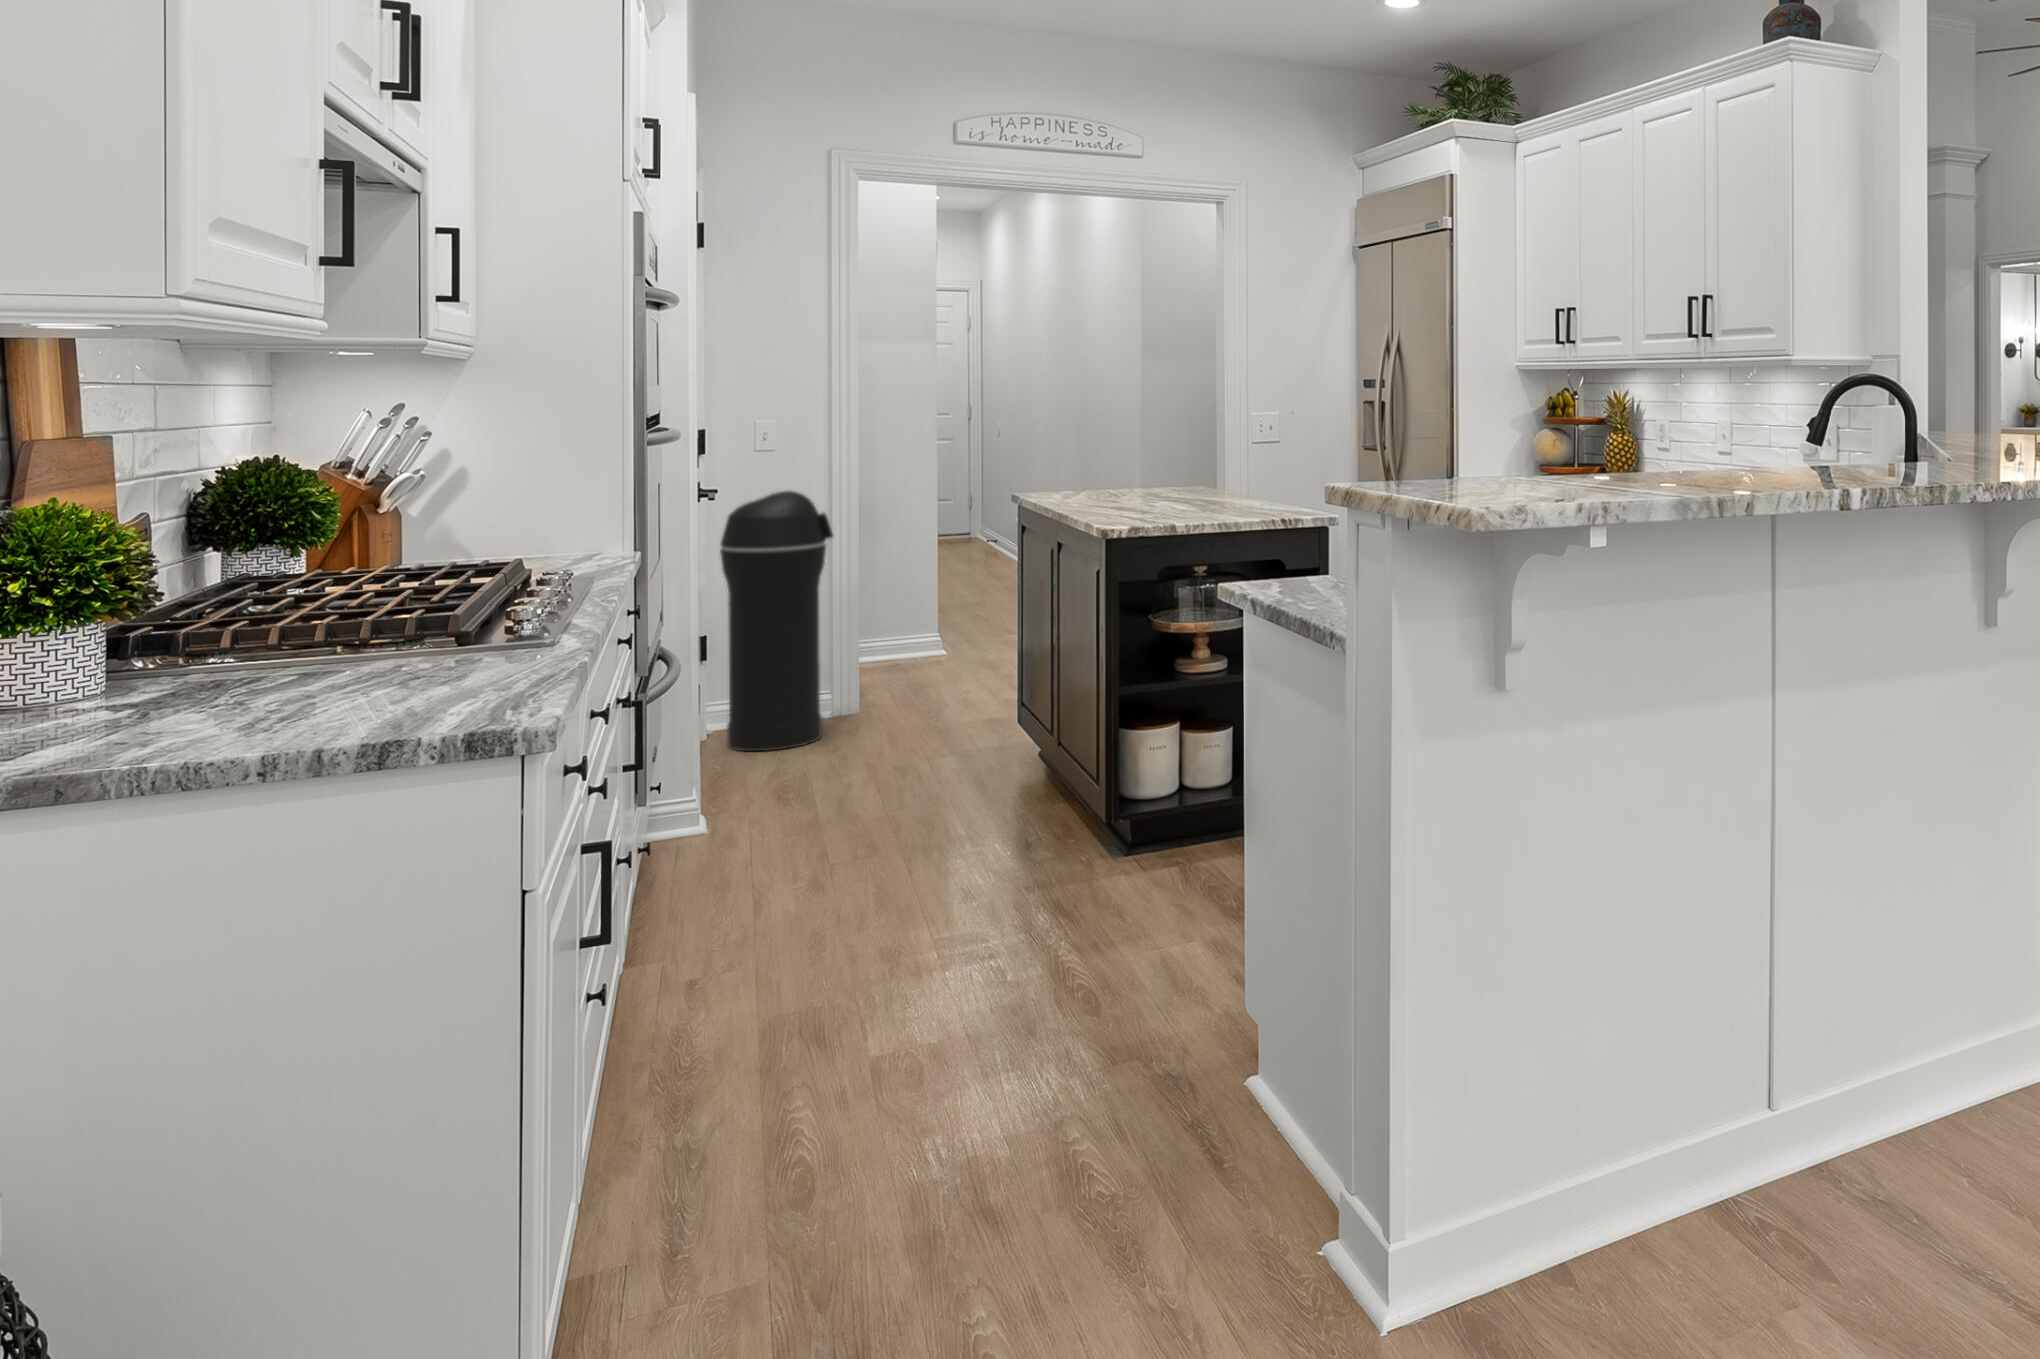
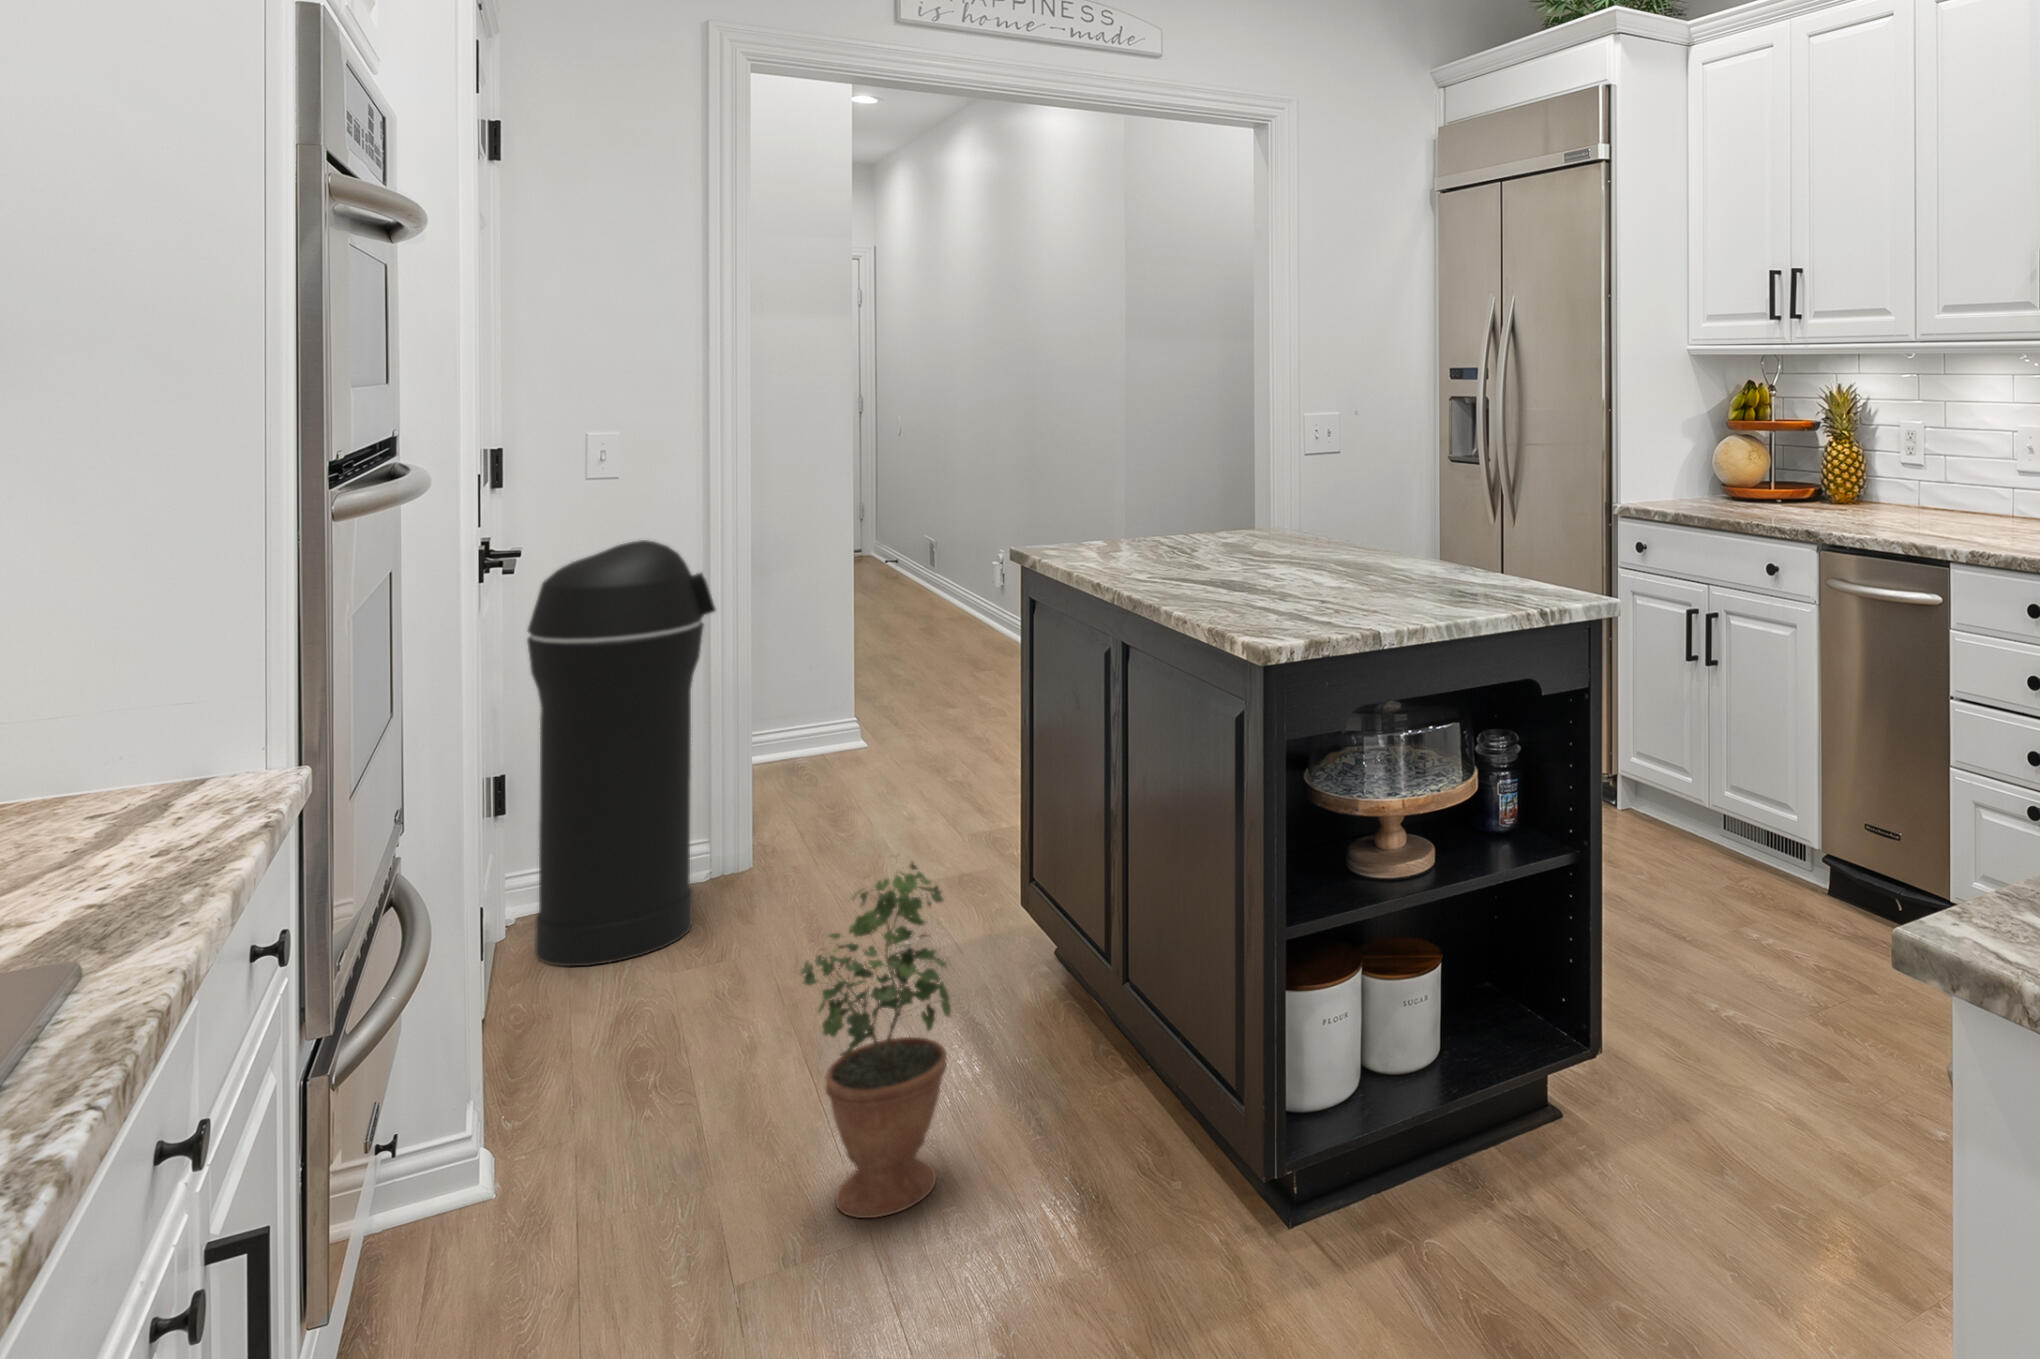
potted plant: none [867,653,951,842] -> present [801,863,951,1218]

